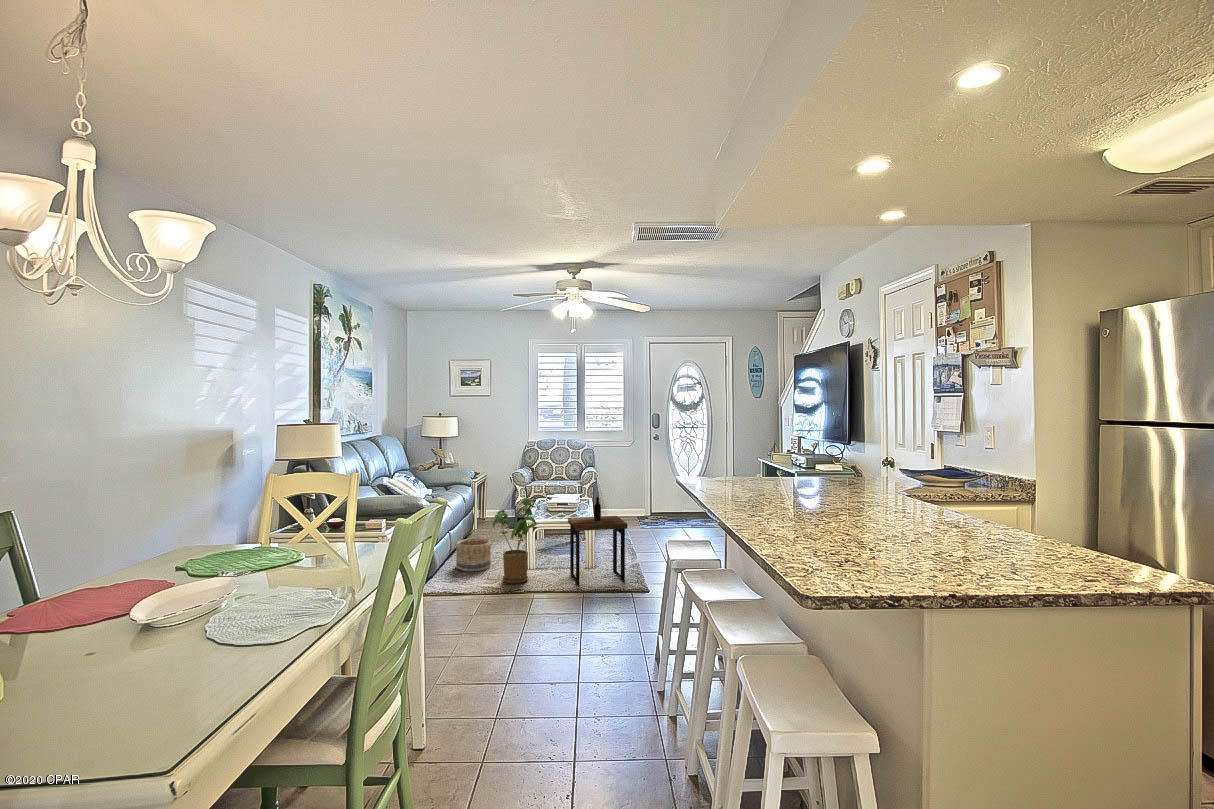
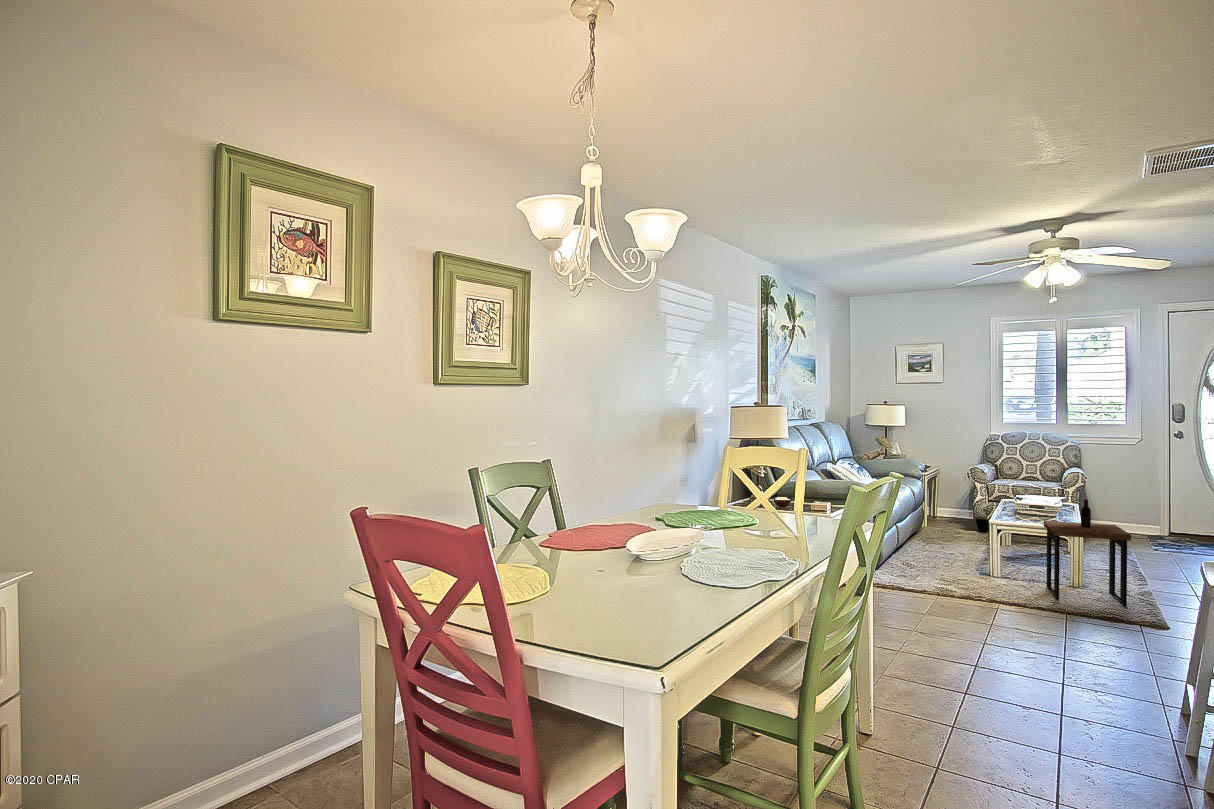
house plant: present [493,498,539,584] -> none [947,492,1005,586]
basket: present [456,538,491,571] -> none [903,532,944,567]

